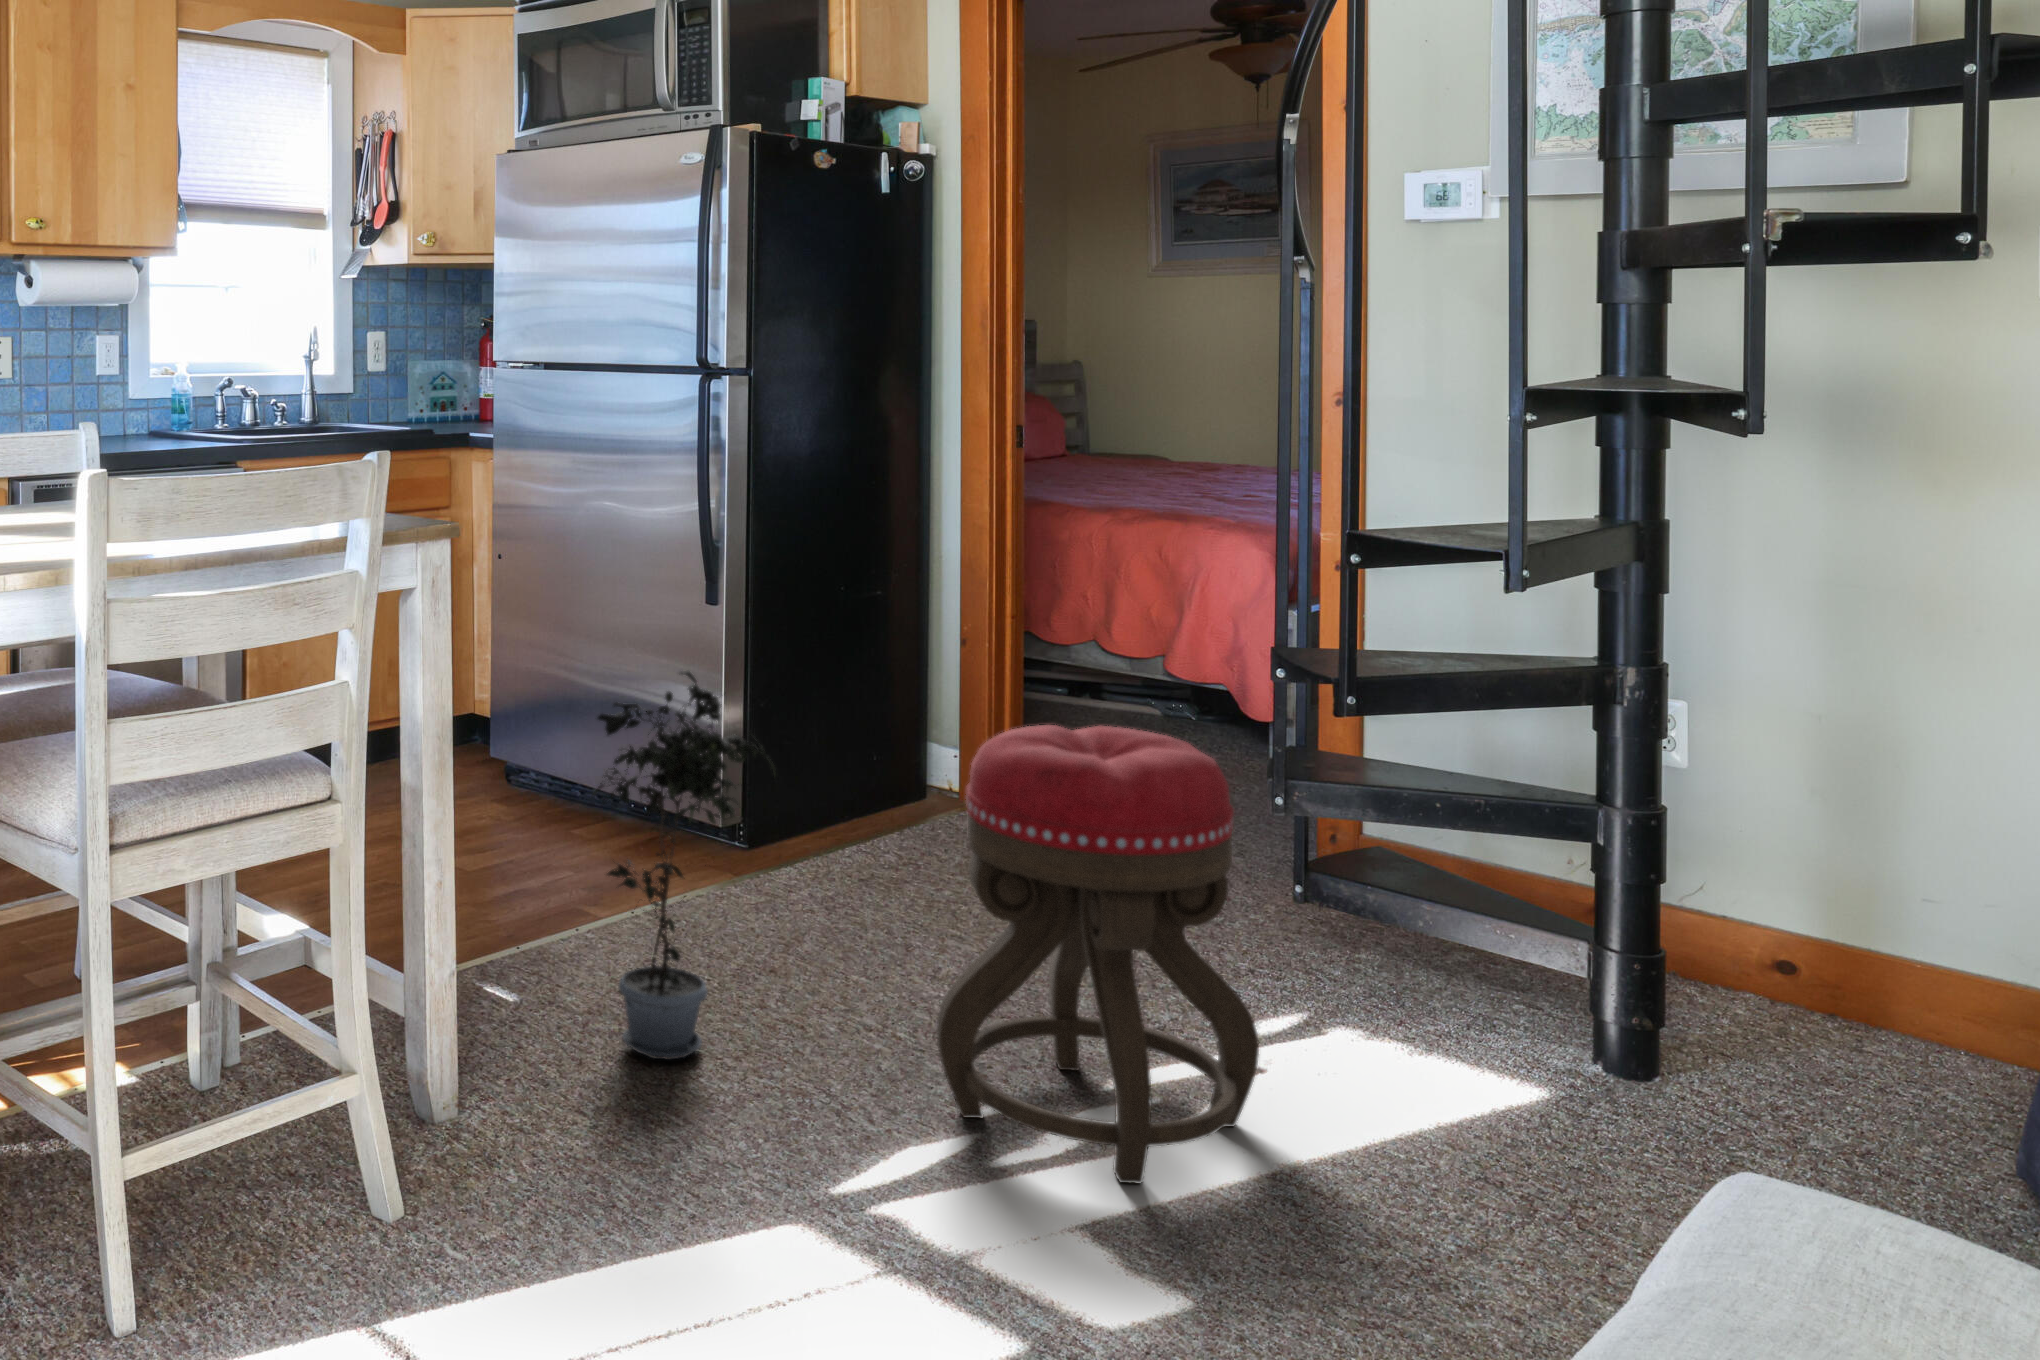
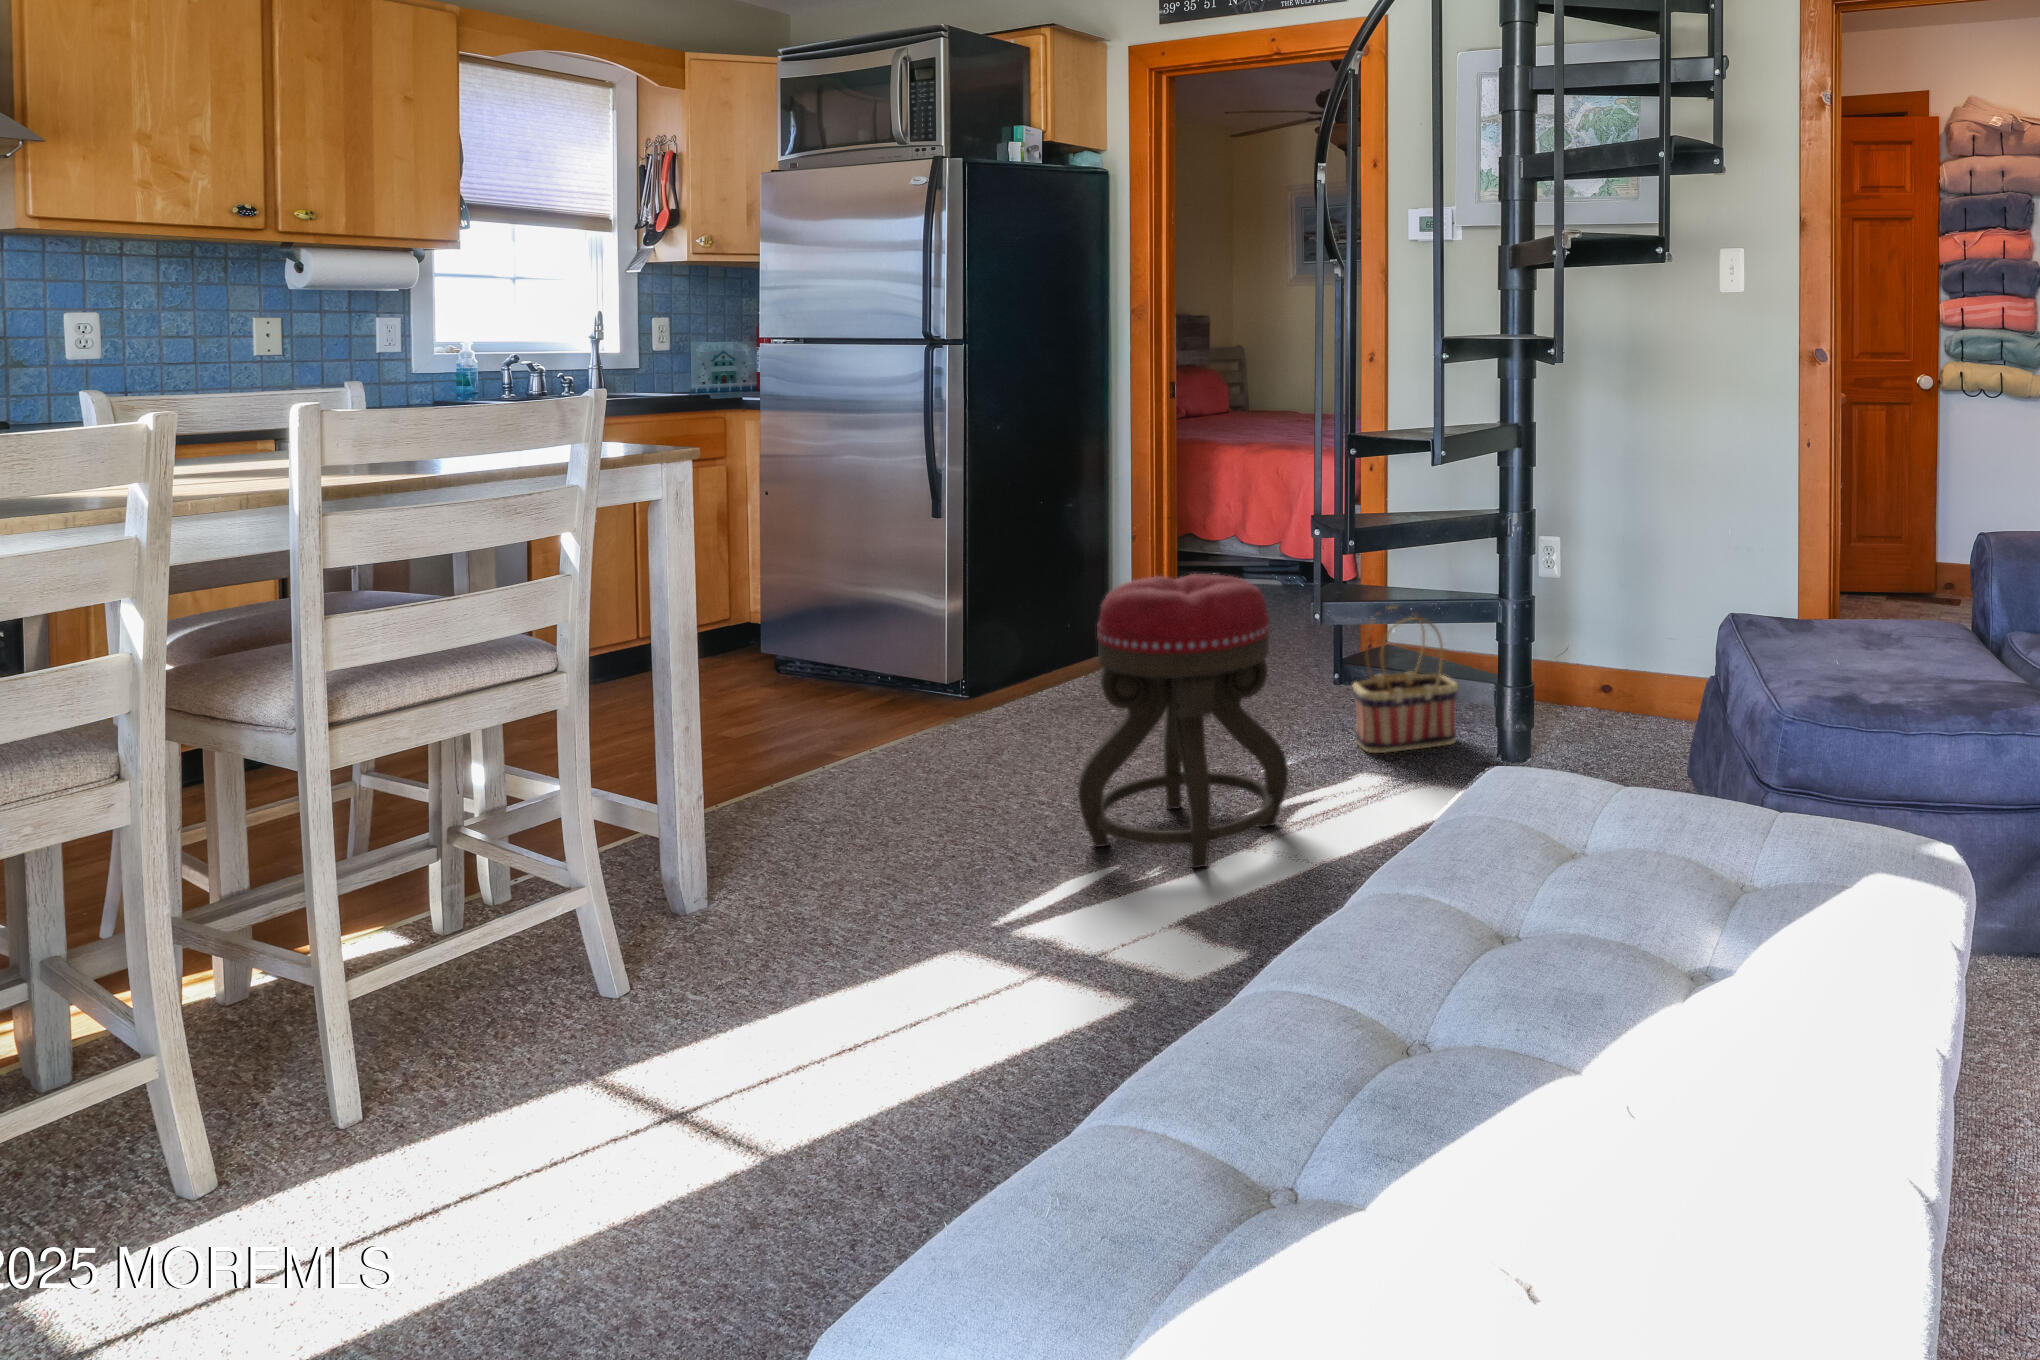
potted plant: present [592,671,776,1060] -> none [819,558,961,845]
basket: none [1330,790,1517,1024] -> present [1353,607,1458,753]

